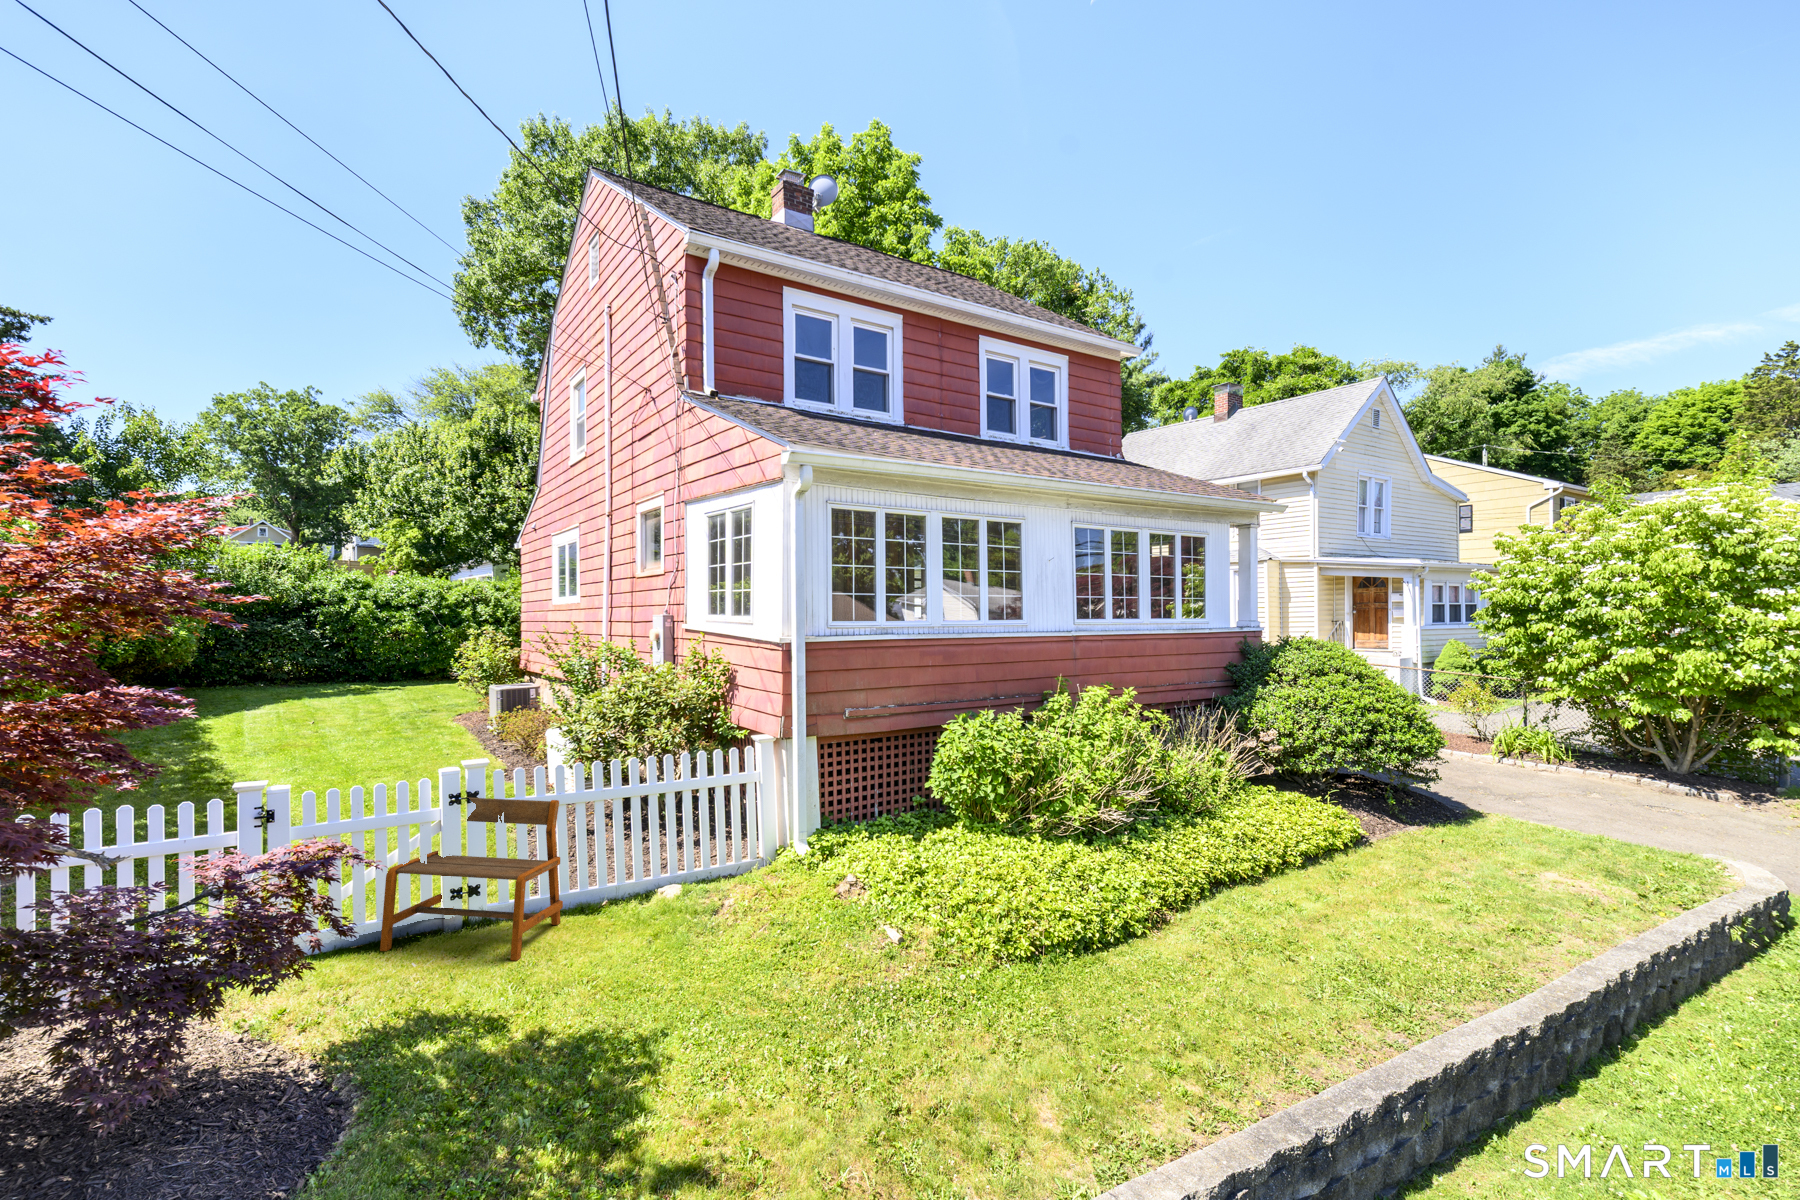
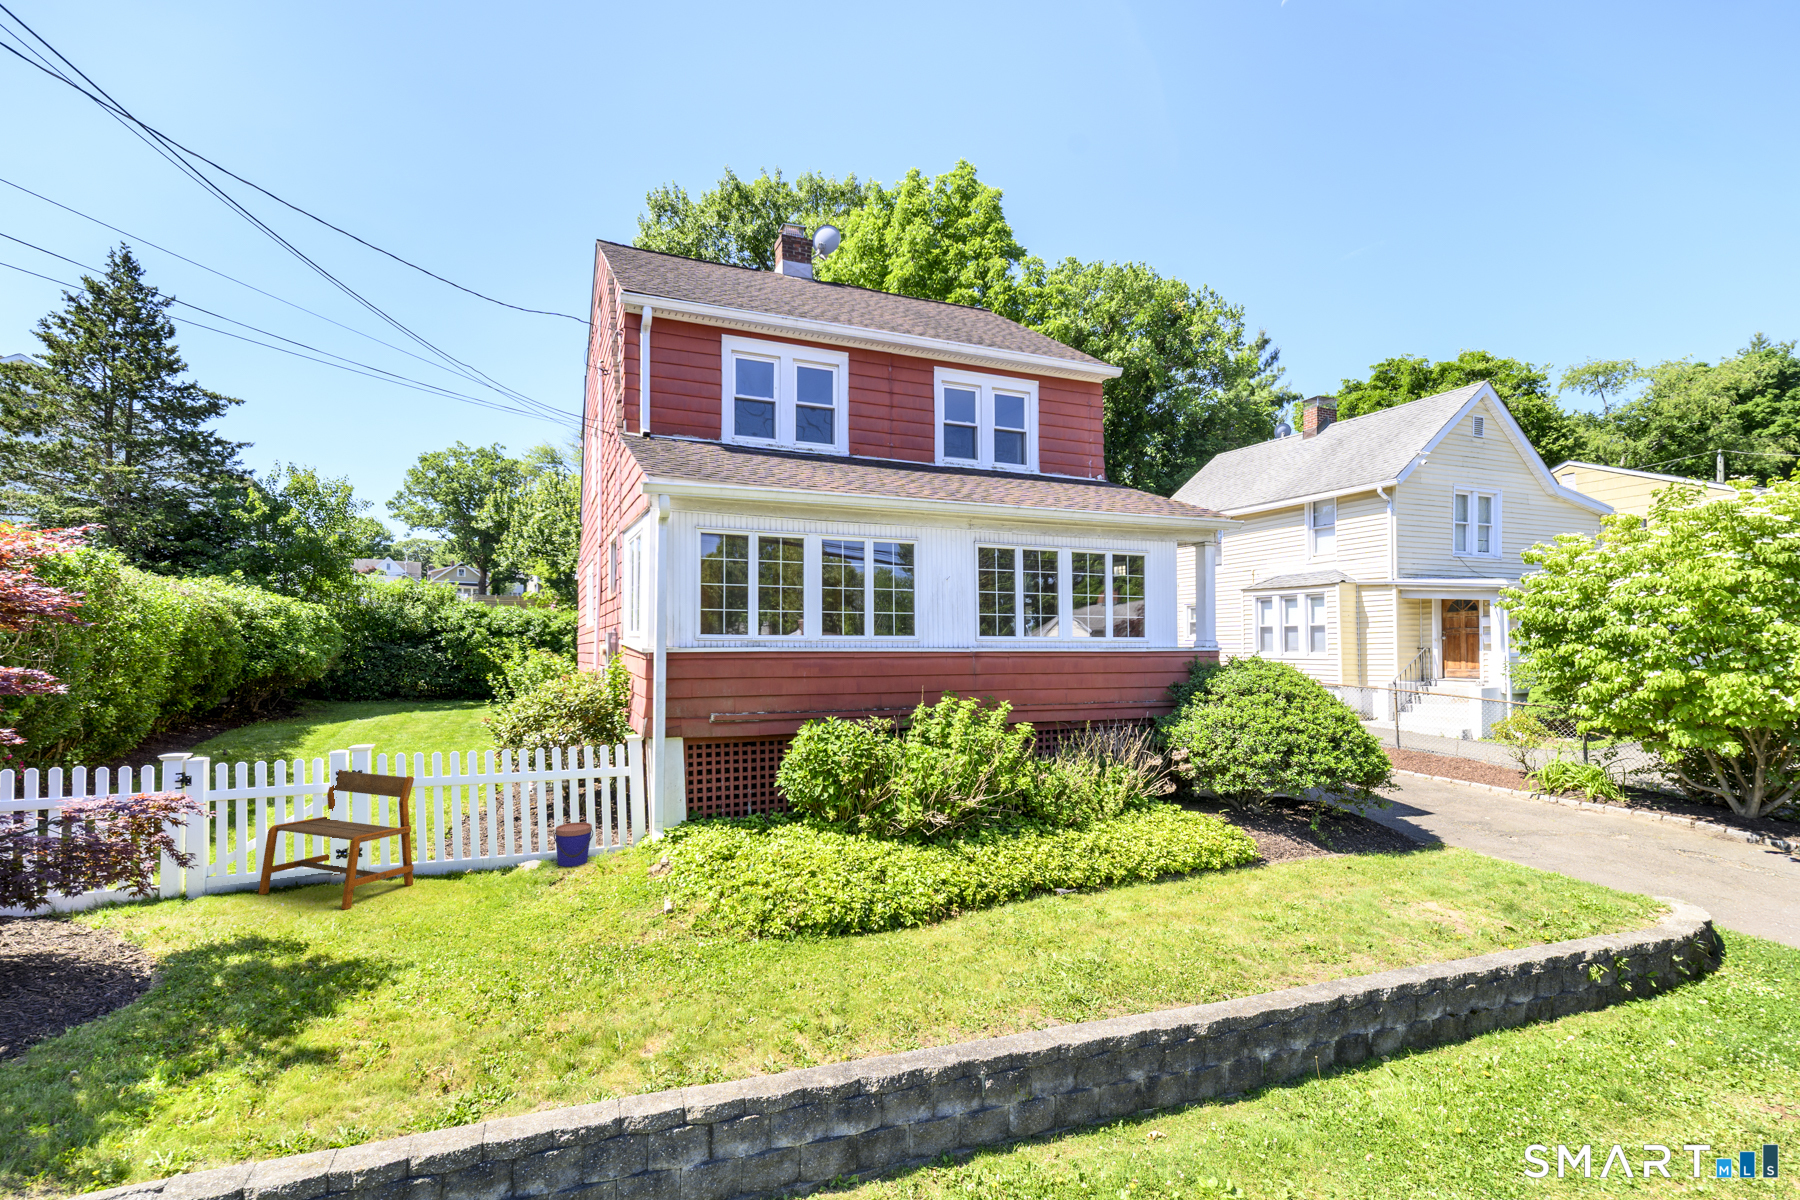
bucket: none [694,837,736,888] -> present [554,822,593,867]

